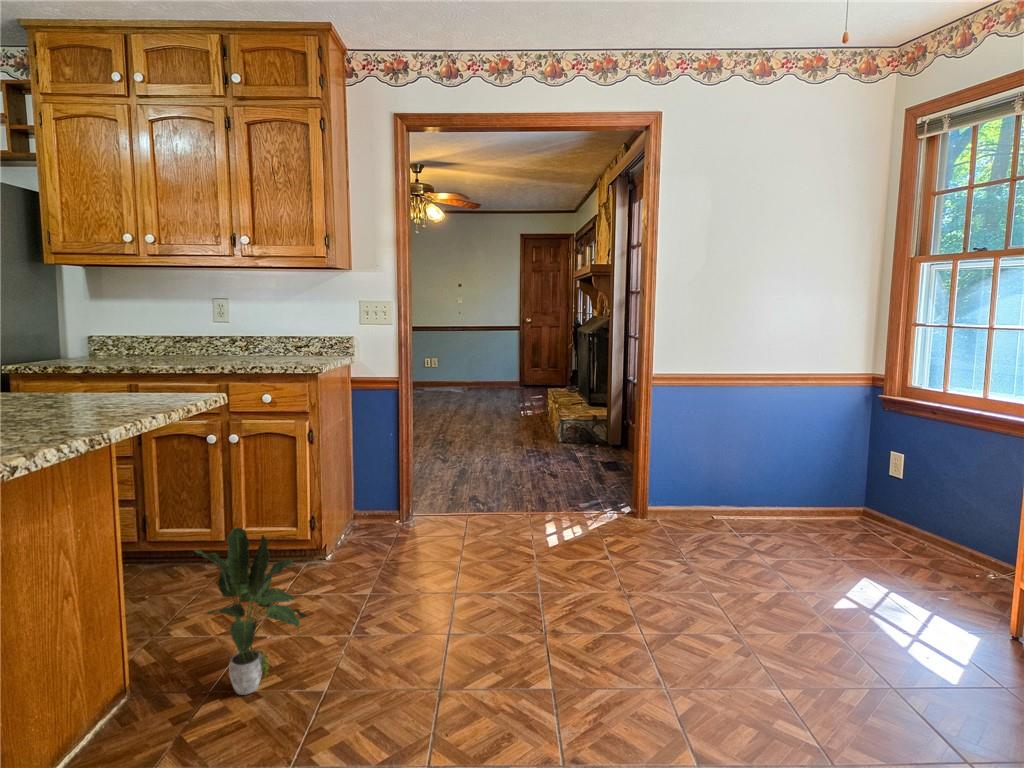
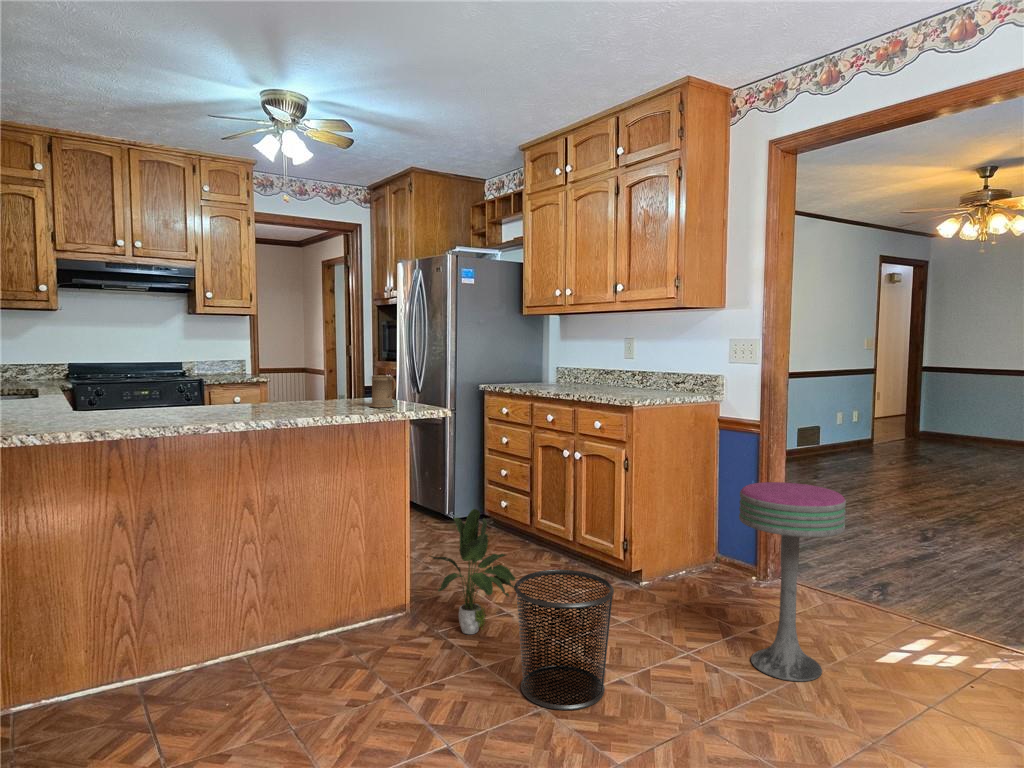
mug: none [46,355,110,411] -> present [370,375,396,408]
bar stool: none [483,421,566,583] -> present [739,482,846,681]
trash can: none [379,550,490,708] -> present [514,570,614,710]

